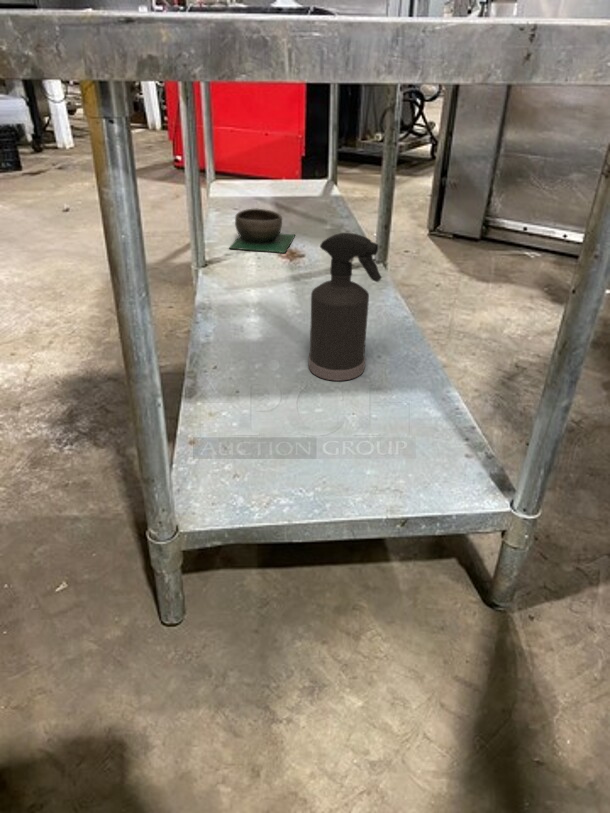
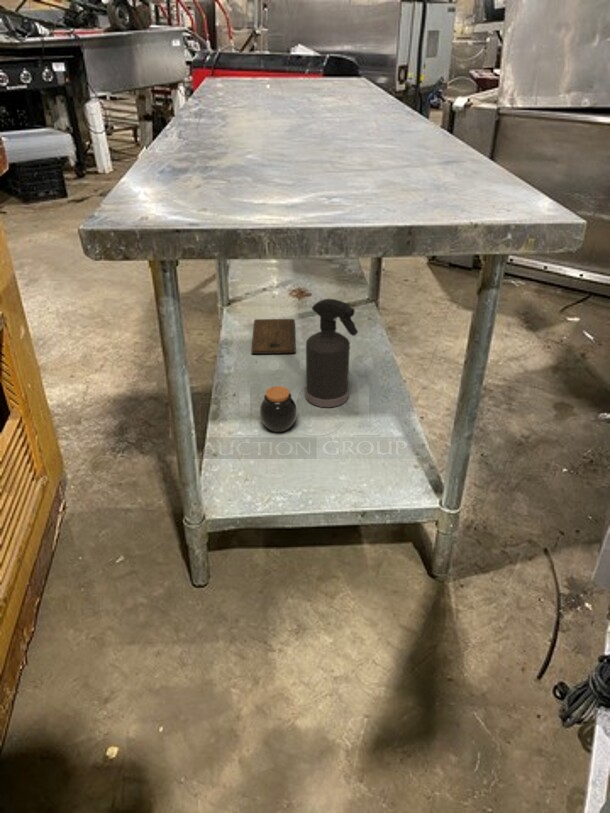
bowl: present [230,208,295,253] -> none [248,254,305,292]
cutting board: none [236,280,292,318] -> present [252,319,295,354]
jar: none [251,350,301,412] -> present [260,386,297,432]

